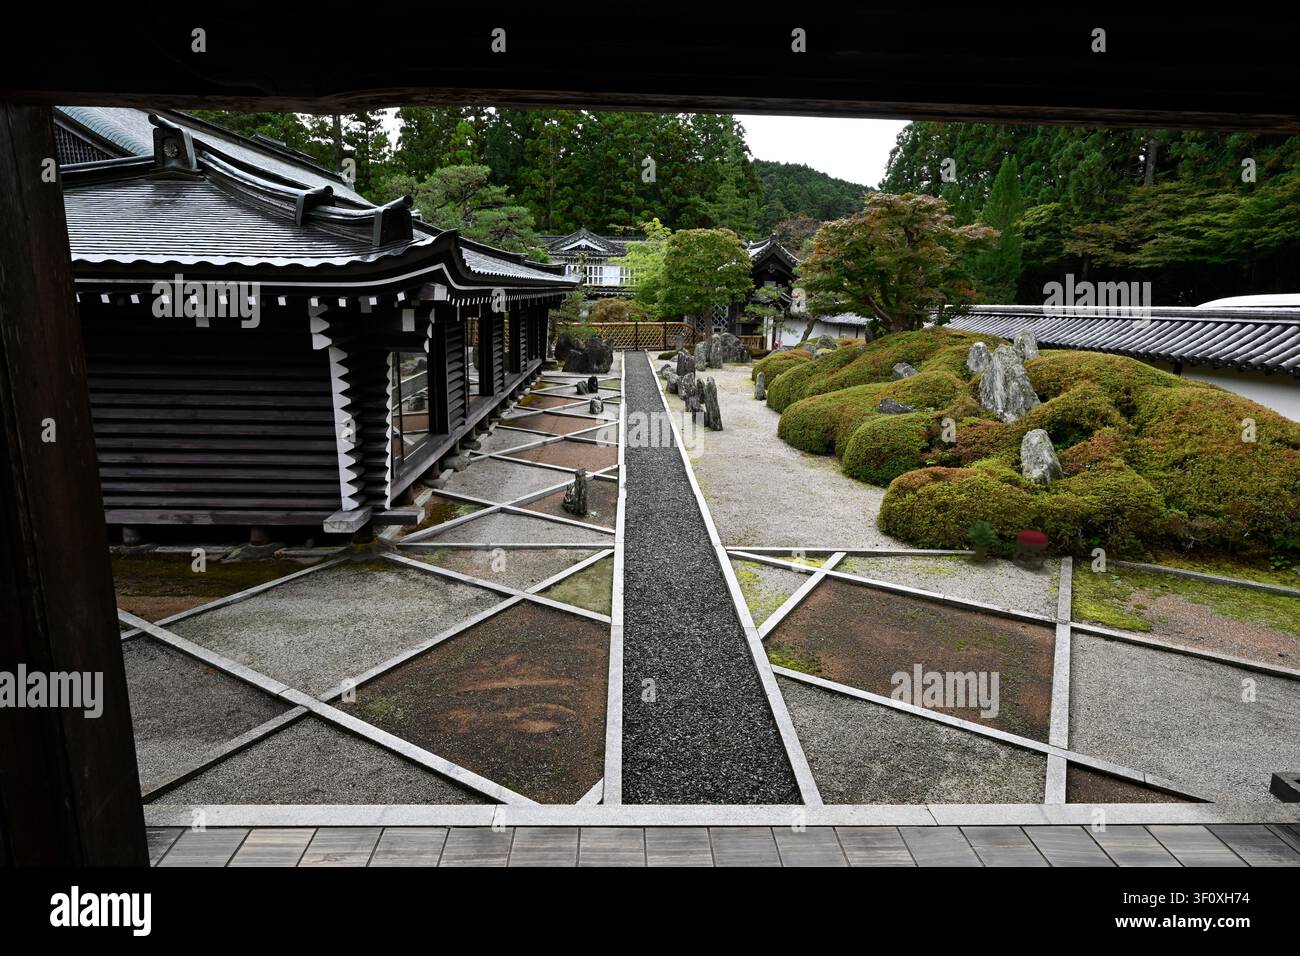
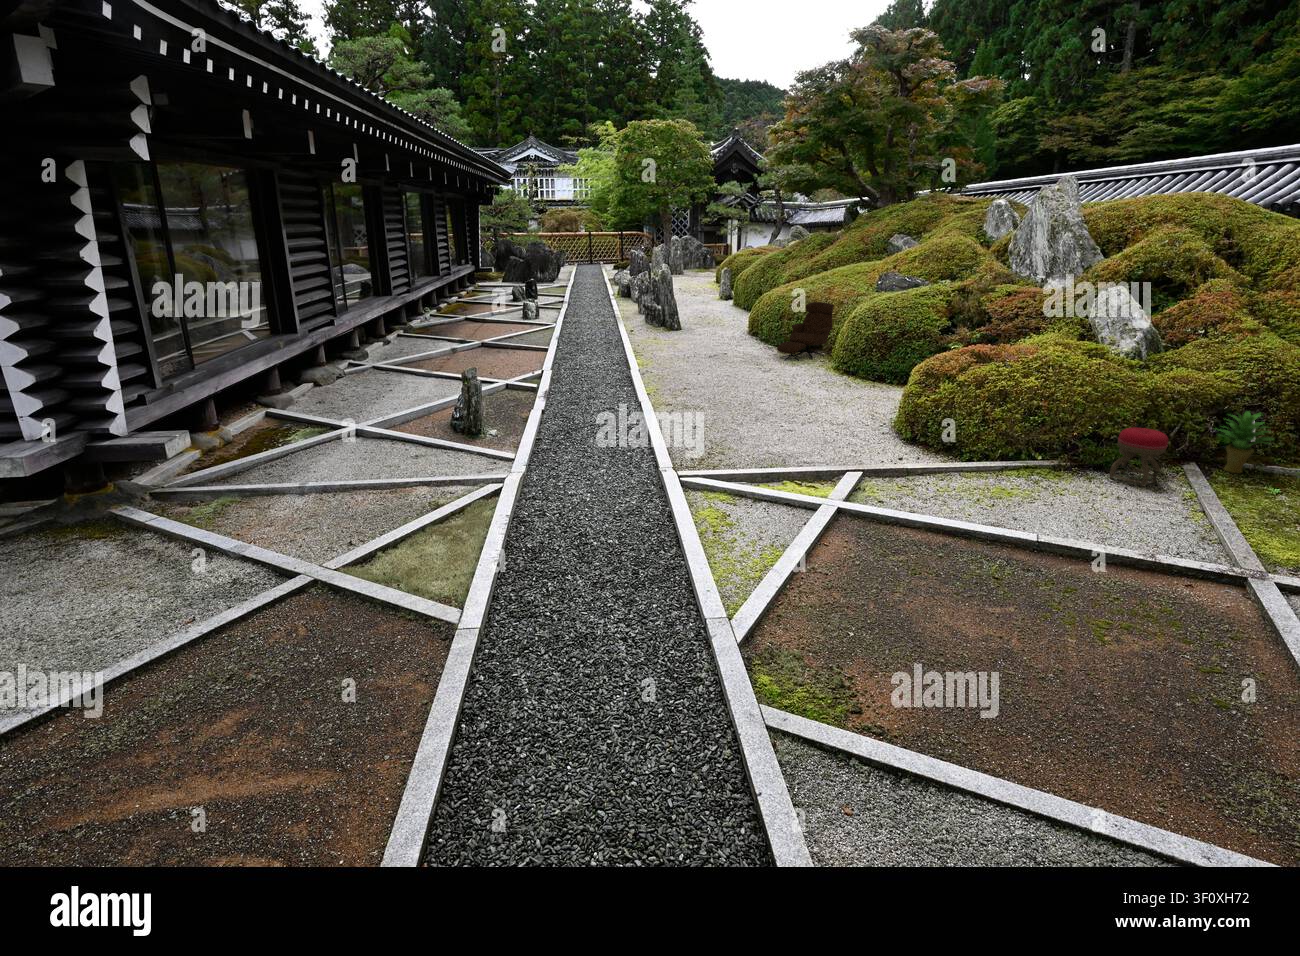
lounge chair: none [801,417,846,464] -> present [777,302,833,361]
potted plant: present [968,522,996,562] -> present [1220,411,1273,473]

